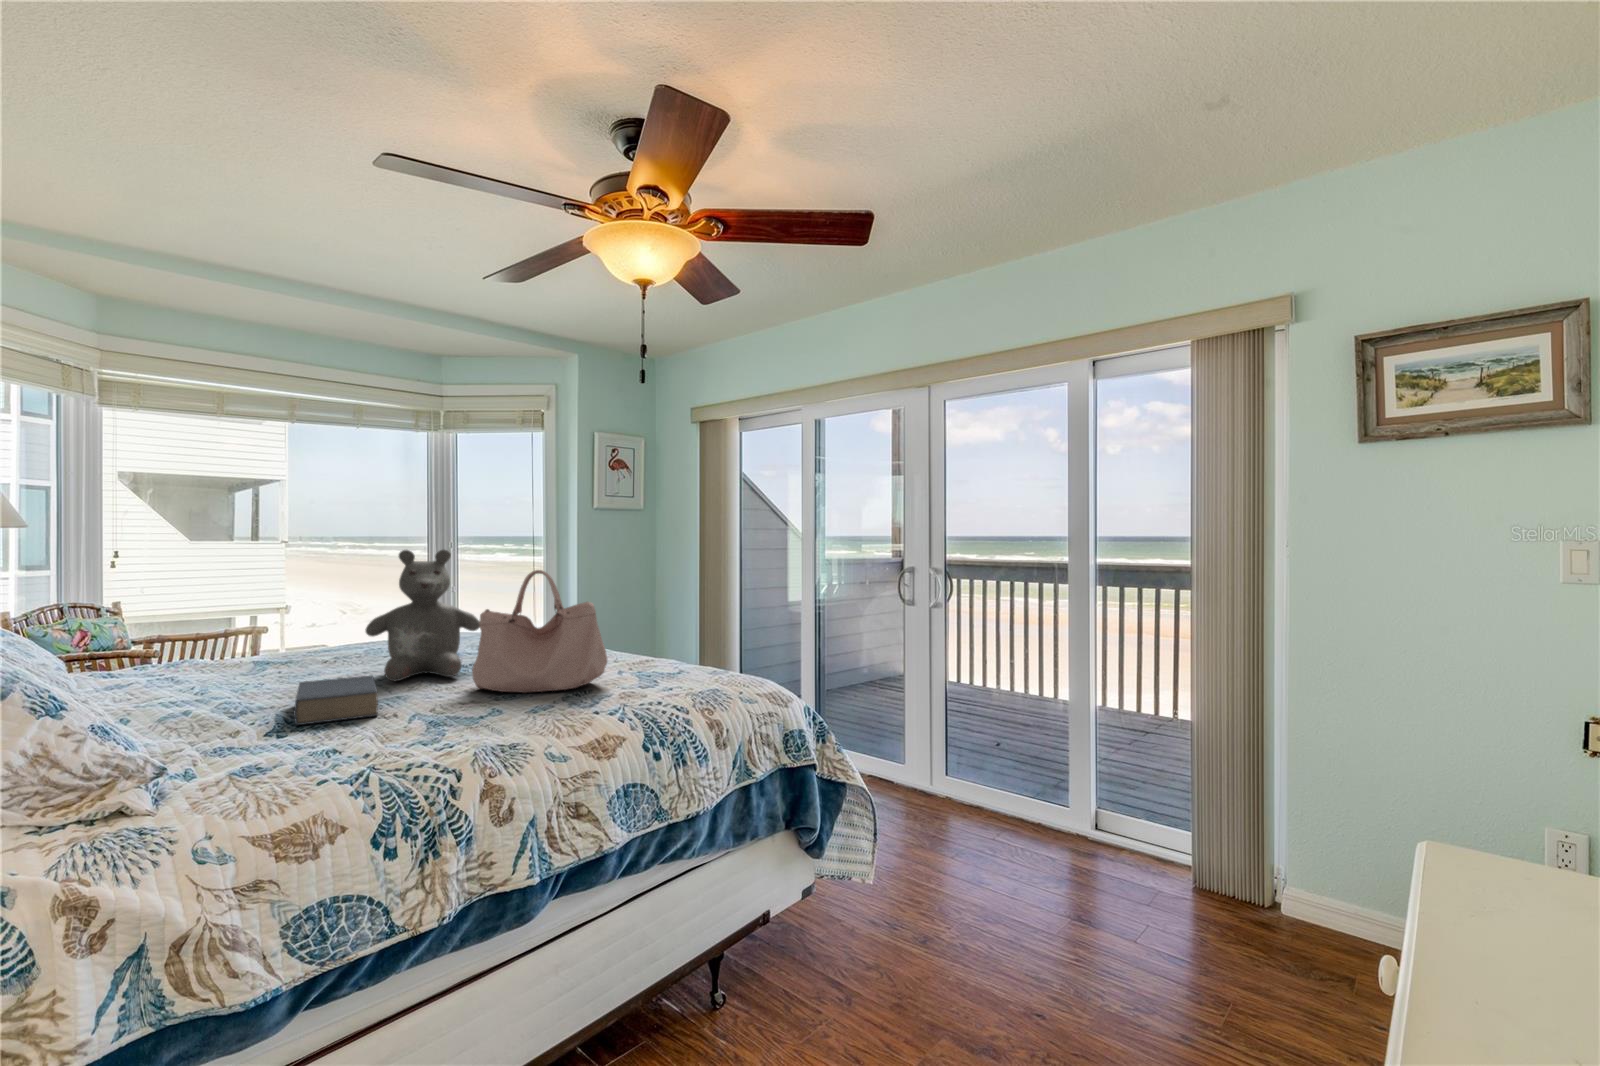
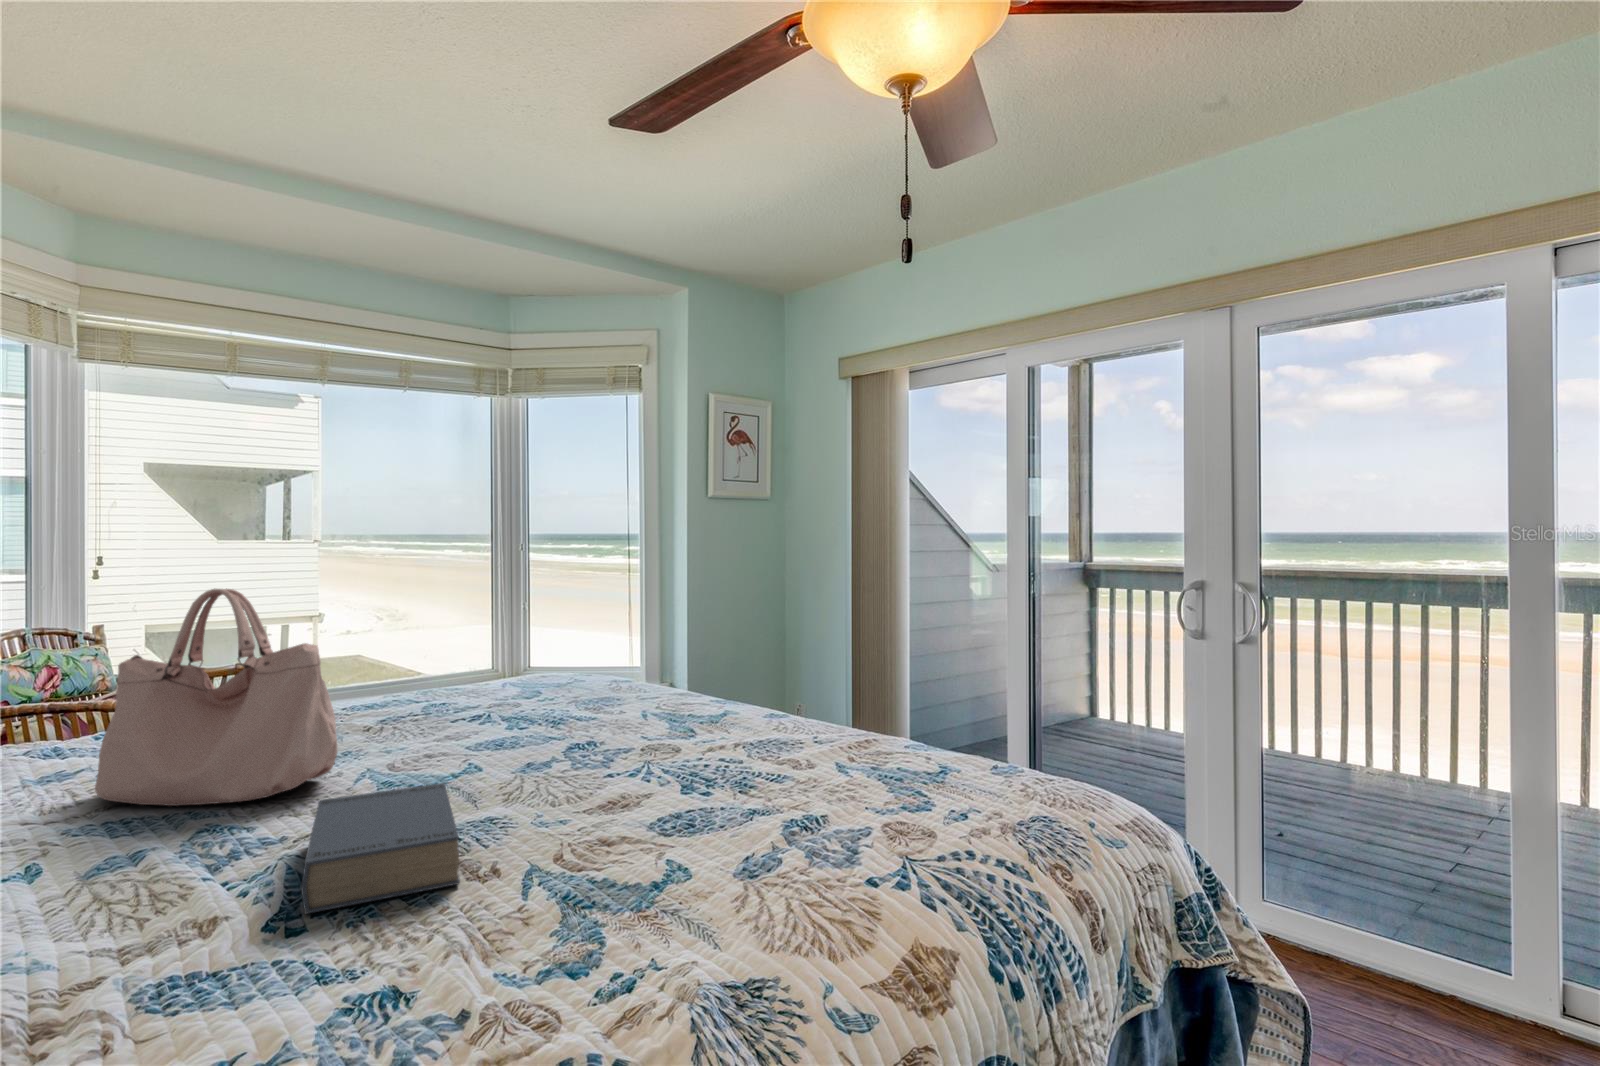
teddy bear: present [365,549,480,681] -> none [428,555,605,781]
handbag: present [472,570,607,693] -> present [95,589,338,806]

